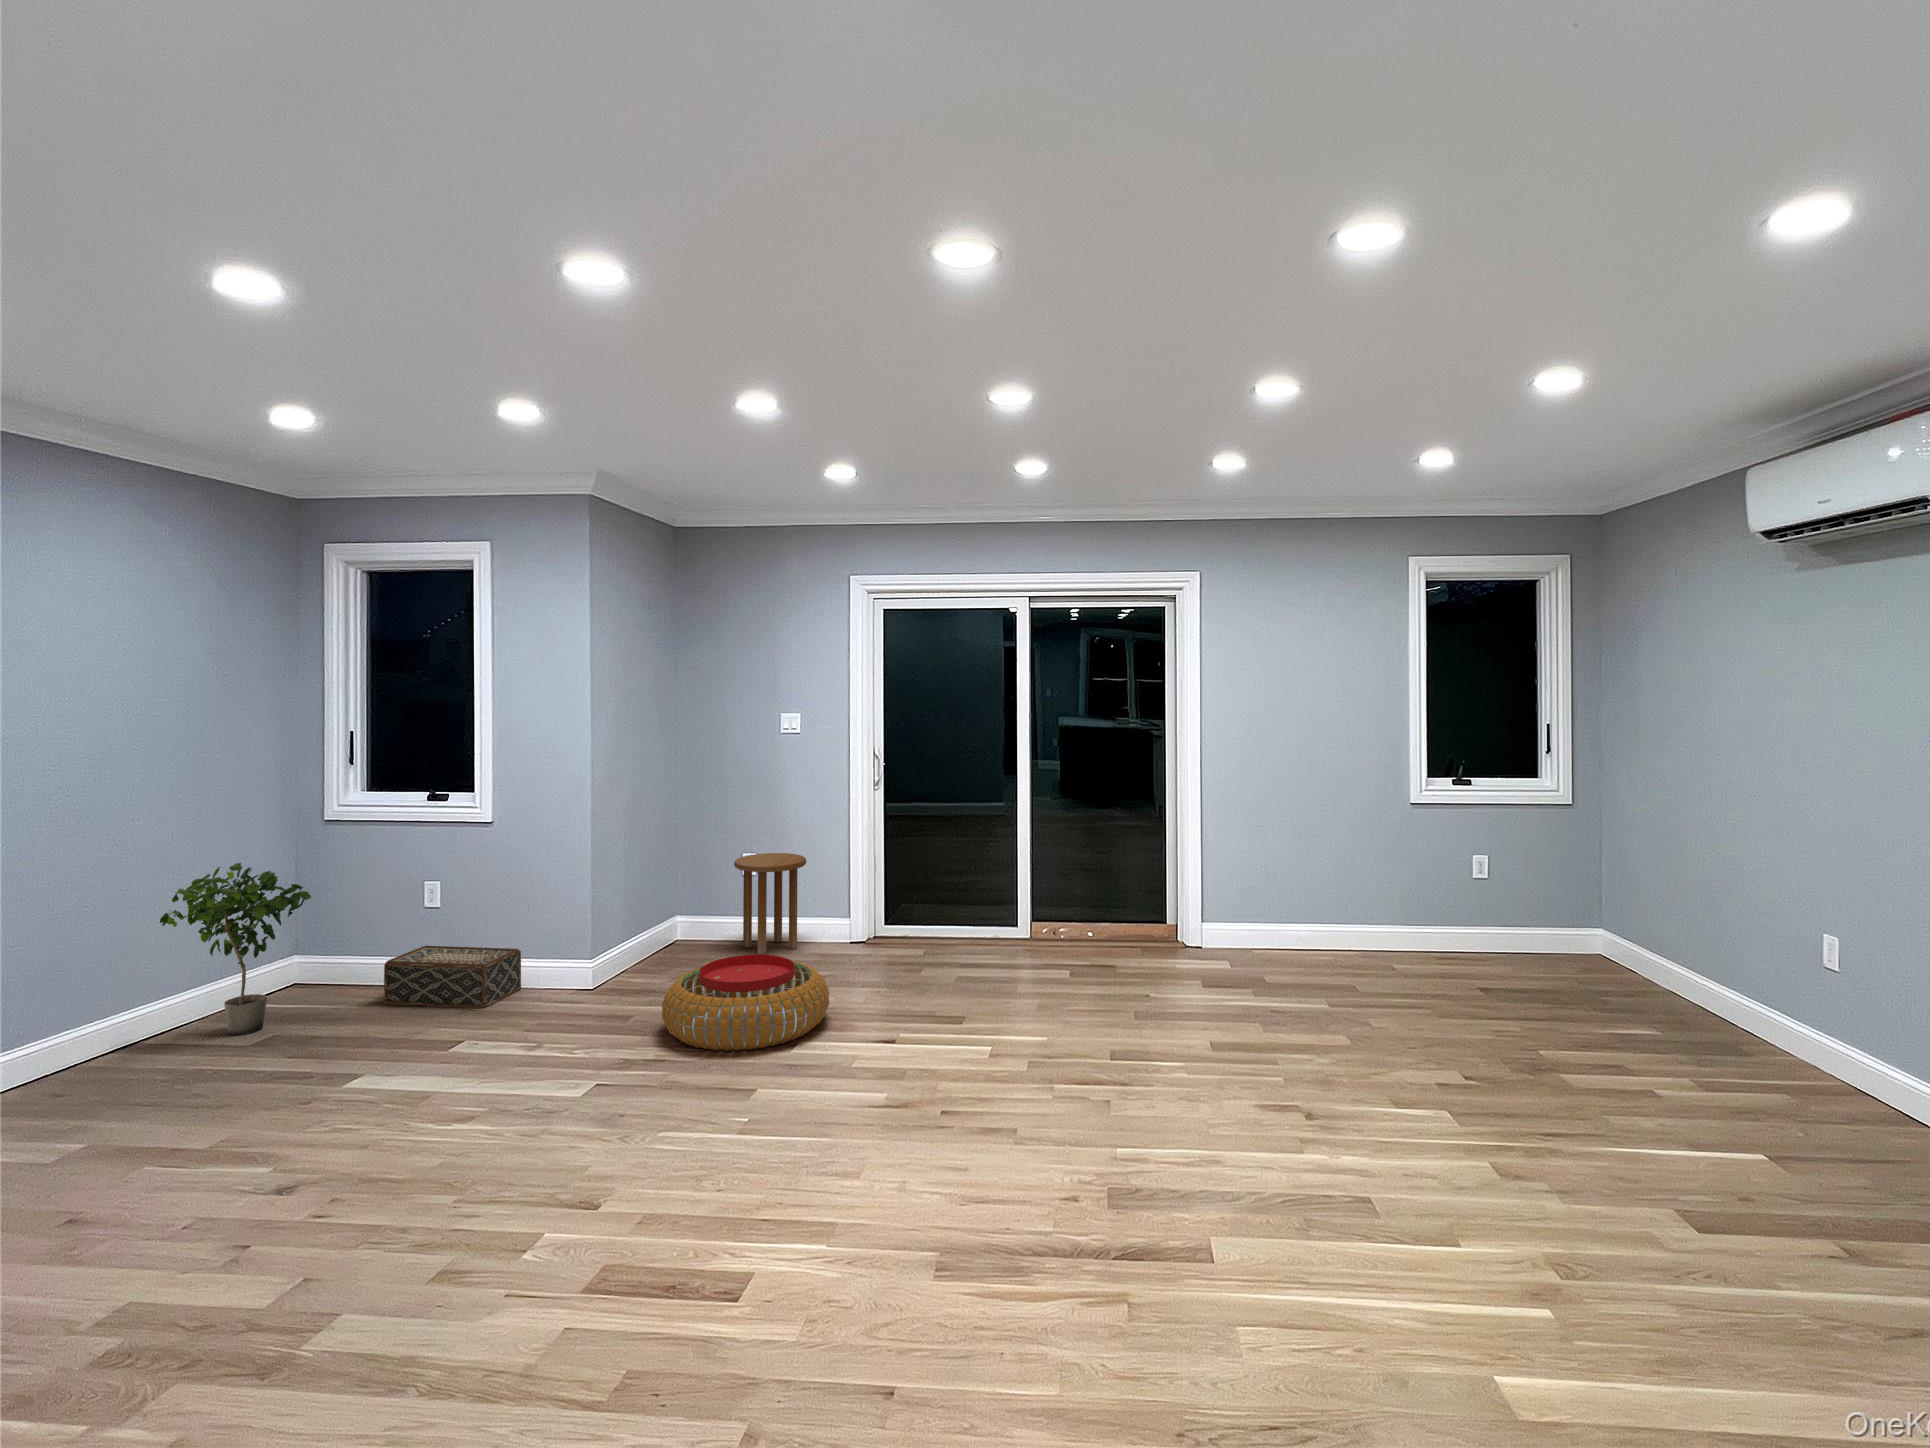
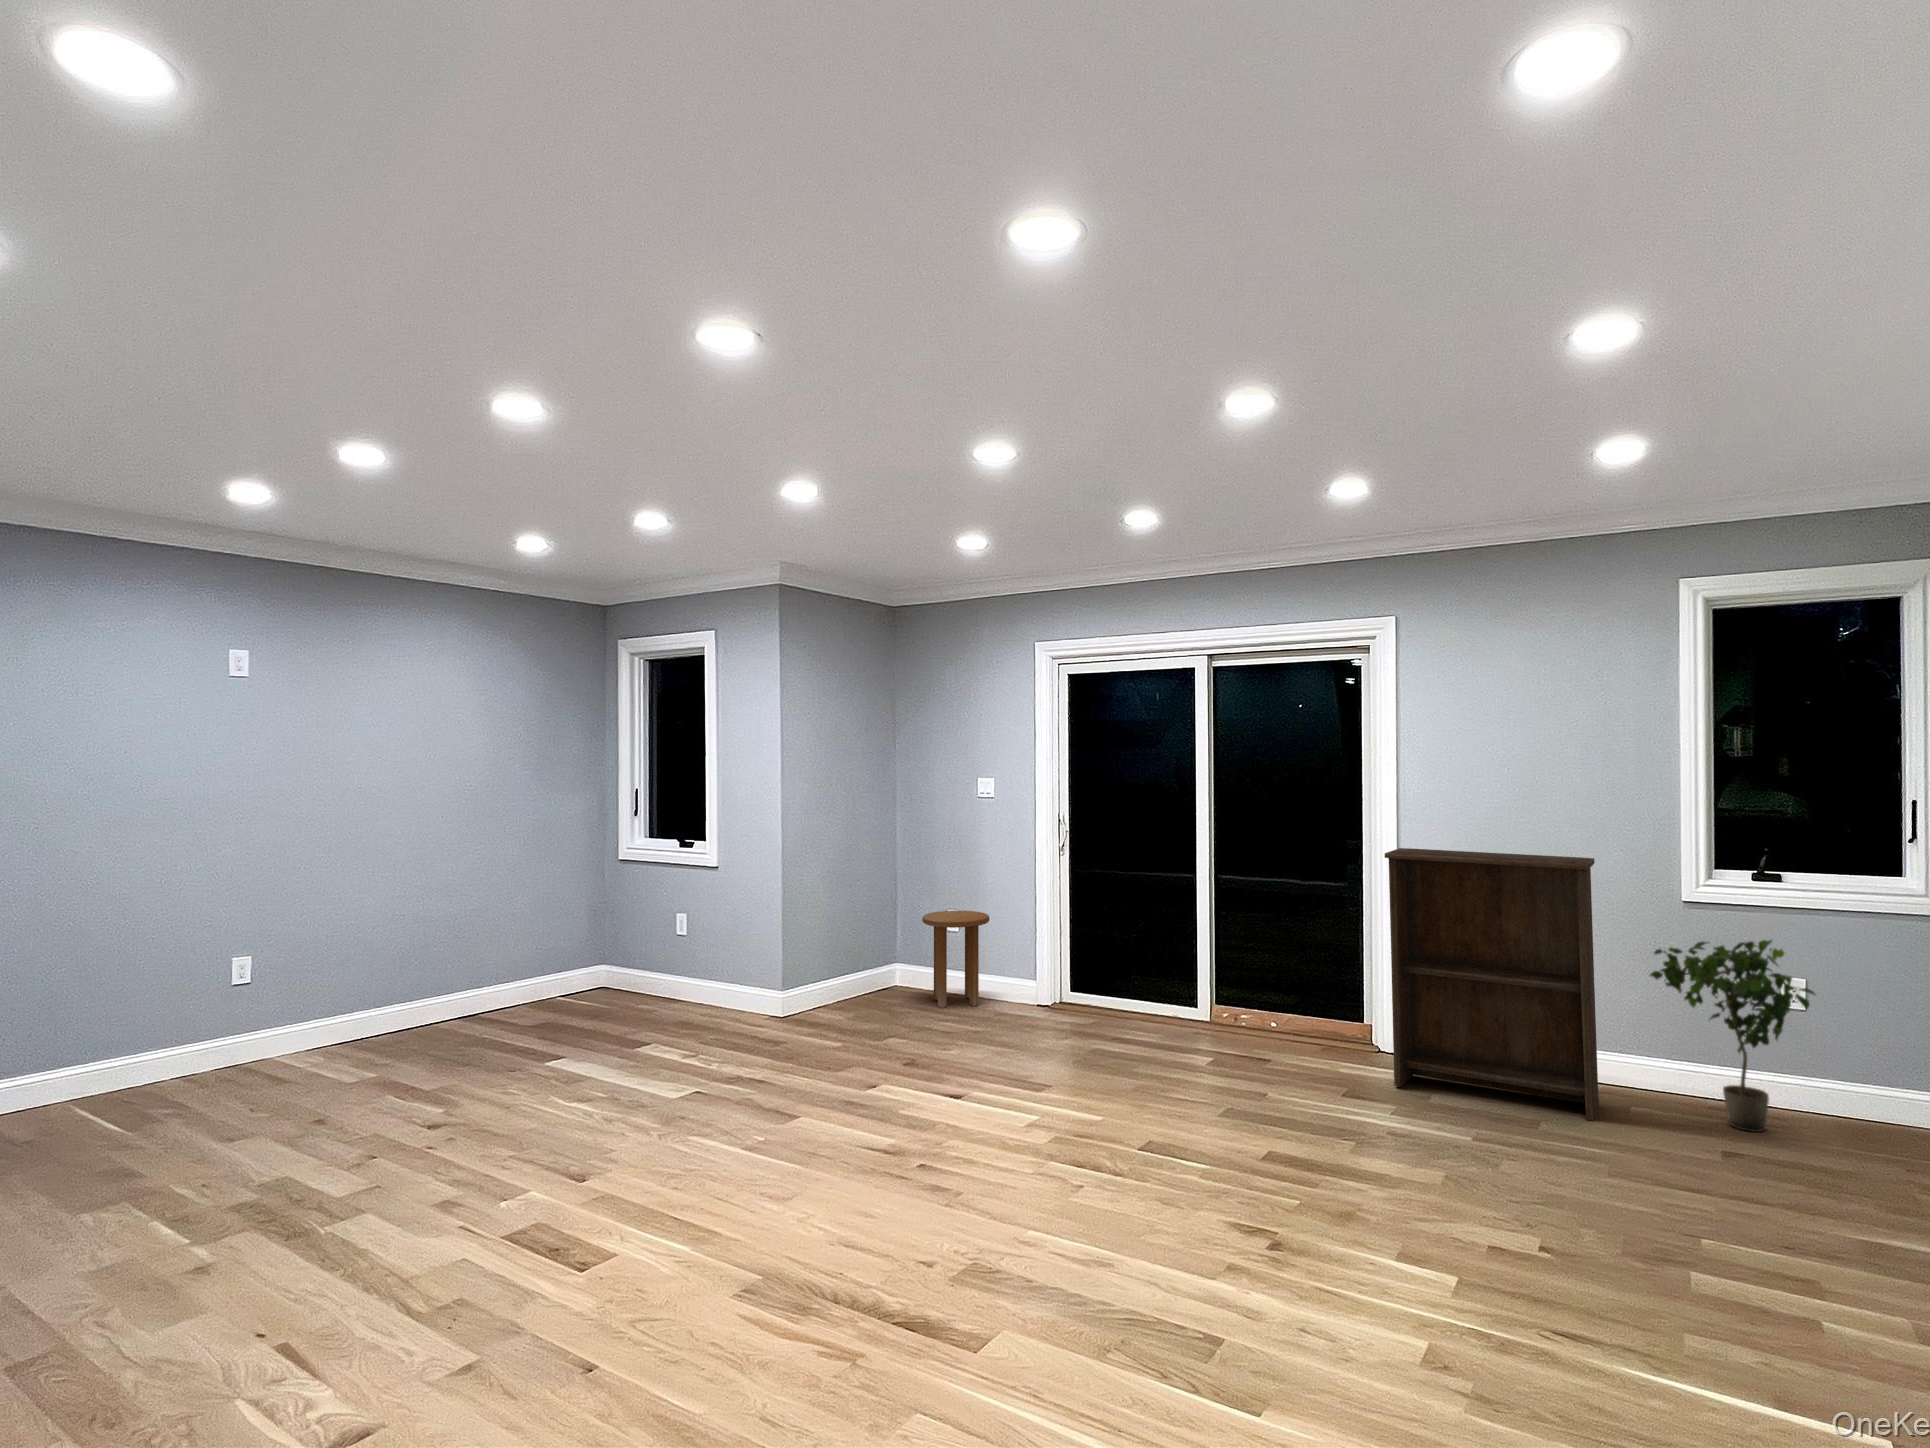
bookshelf: none [1226,774,1388,977] -> present [1385,848,1599,1121]
potted plant: present [160,863,311,1035] -> present [1650,940,1815,1132]
woven basket: present [384,946,521,1008] -> none [633,966,731,1022]
pouf: present [662,955,829,1051] -> none [777,999,930,1085]

